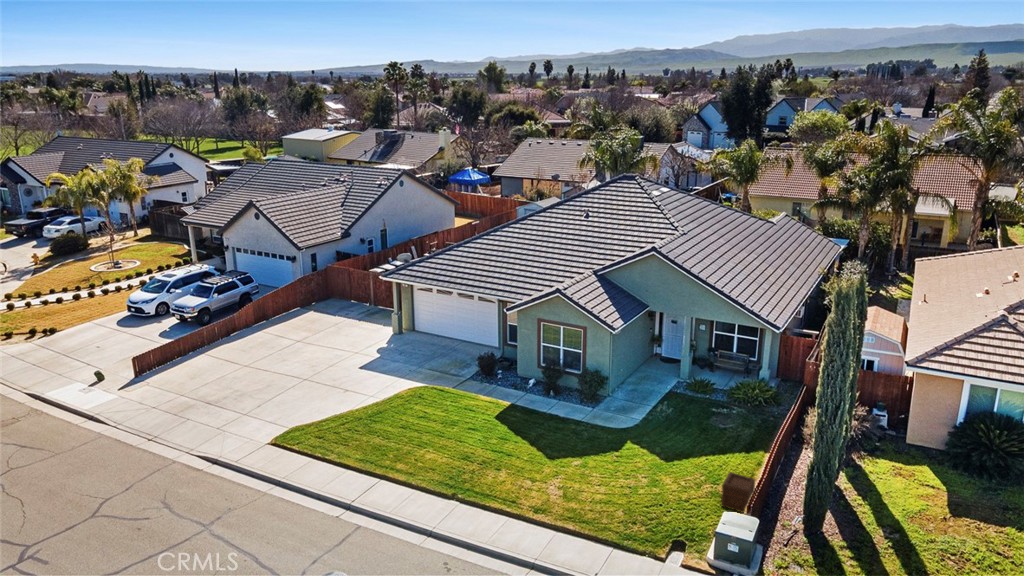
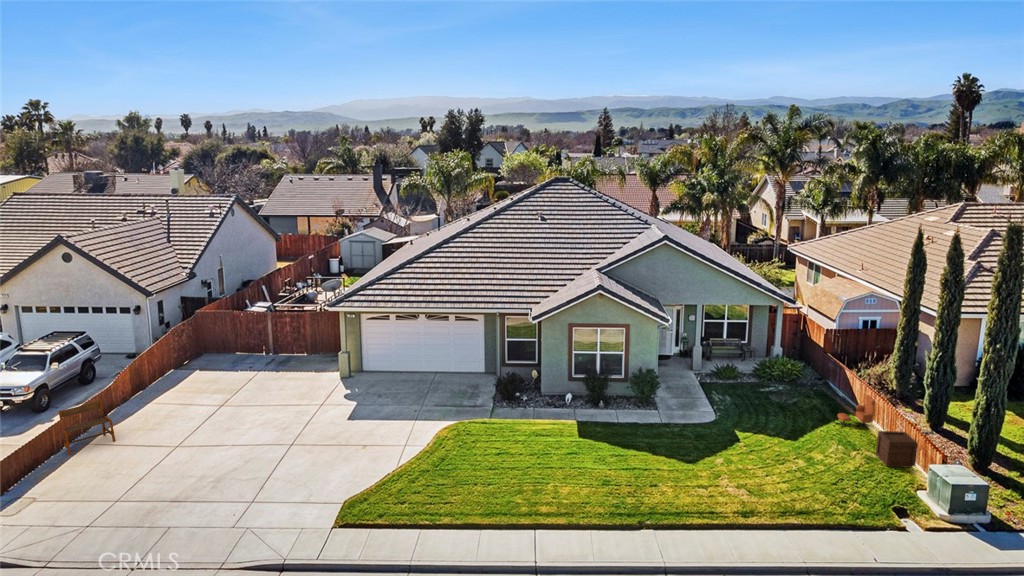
bench: none [188,327,220,359] -> present [58,401,115,455]
lounge chair: none [733,435,769,468] -> present [836,395,875,429]

